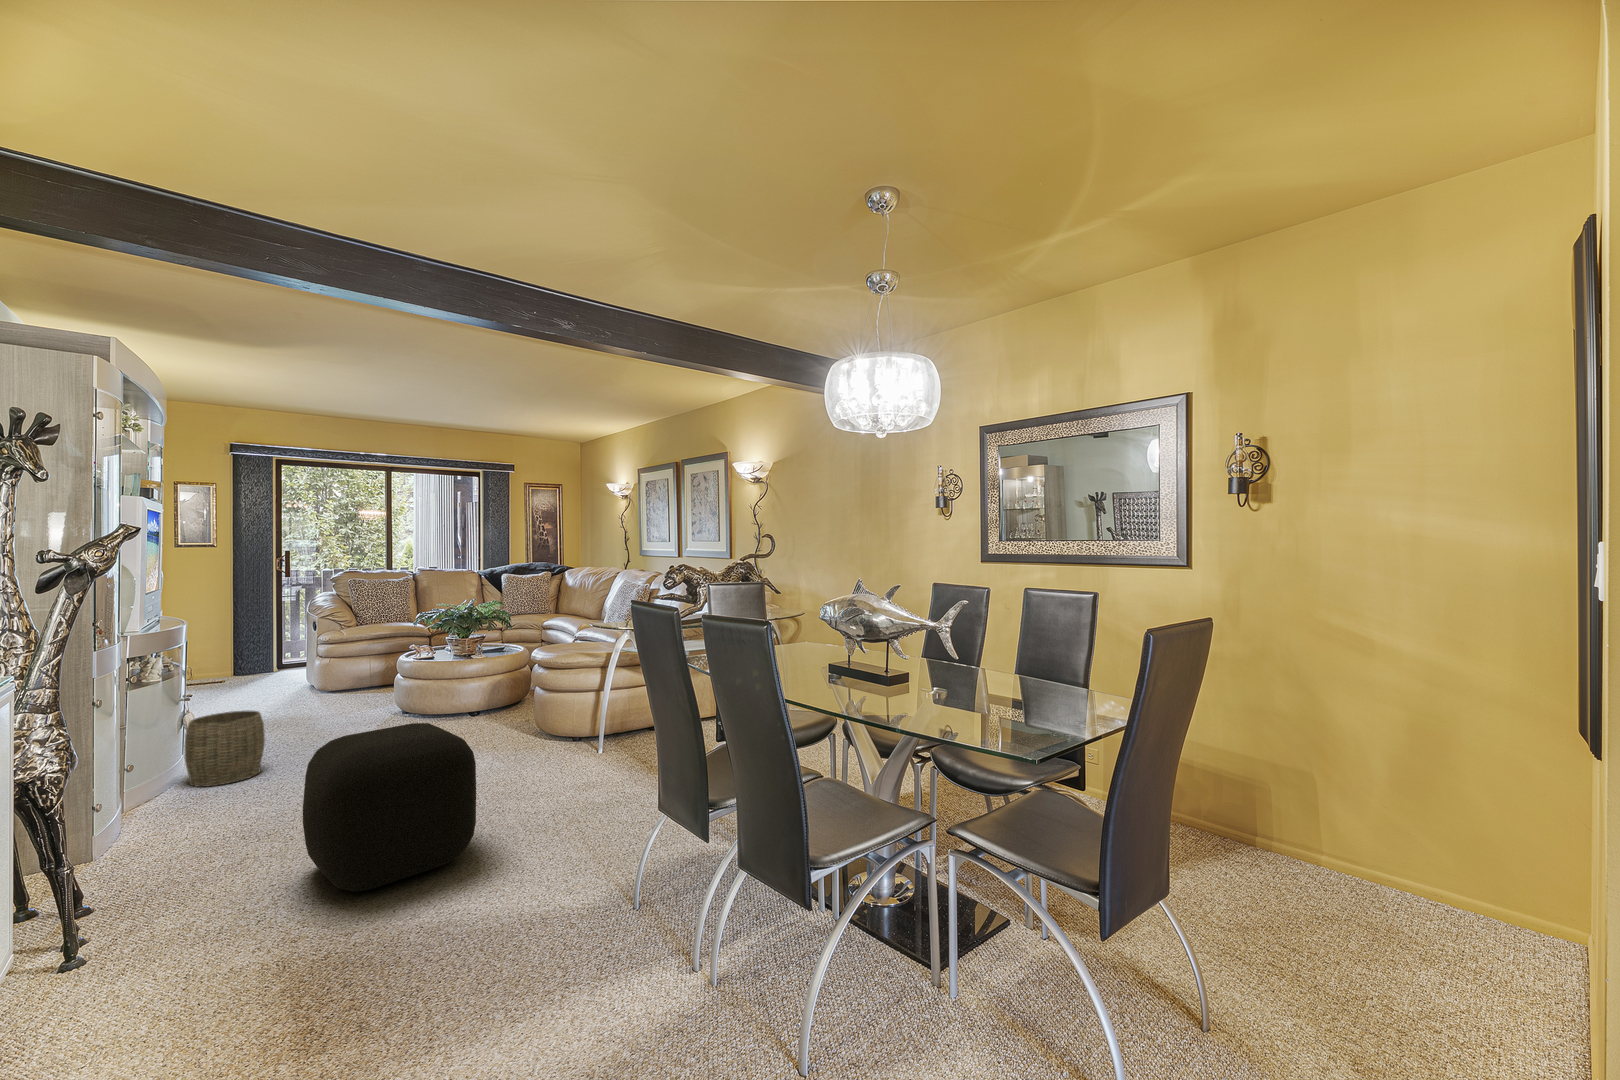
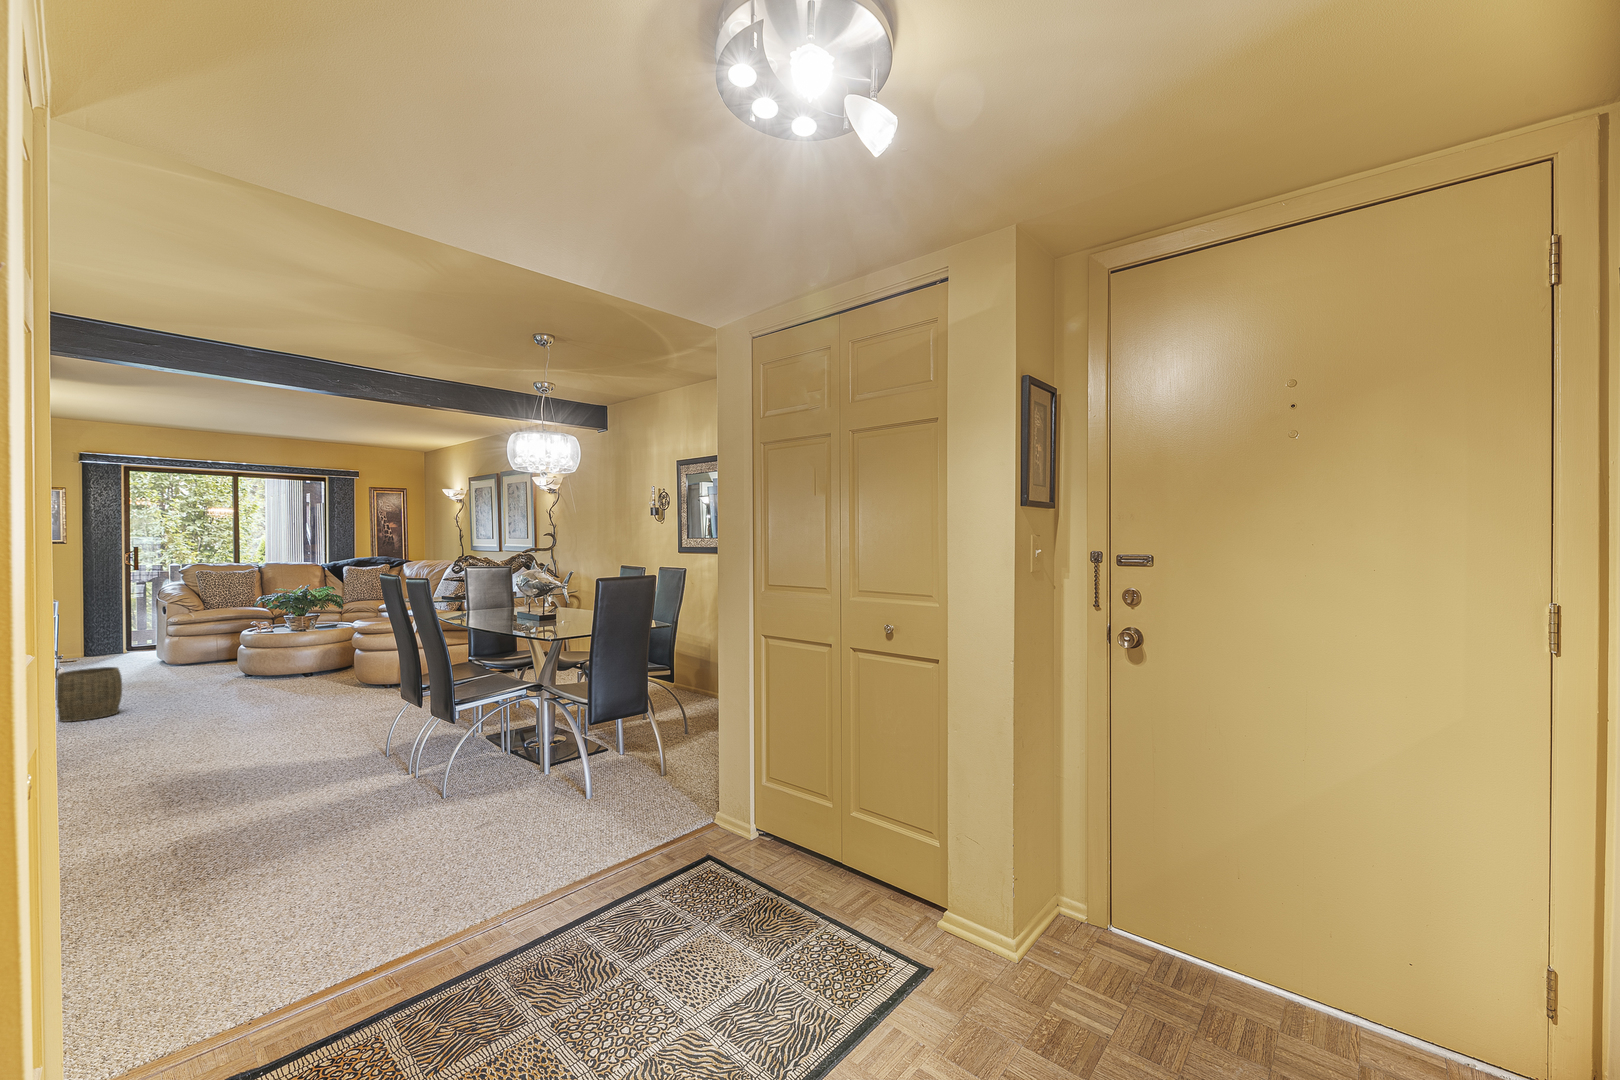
ottoman: present [303,723,476,892] -> none [159,660,287,760]

